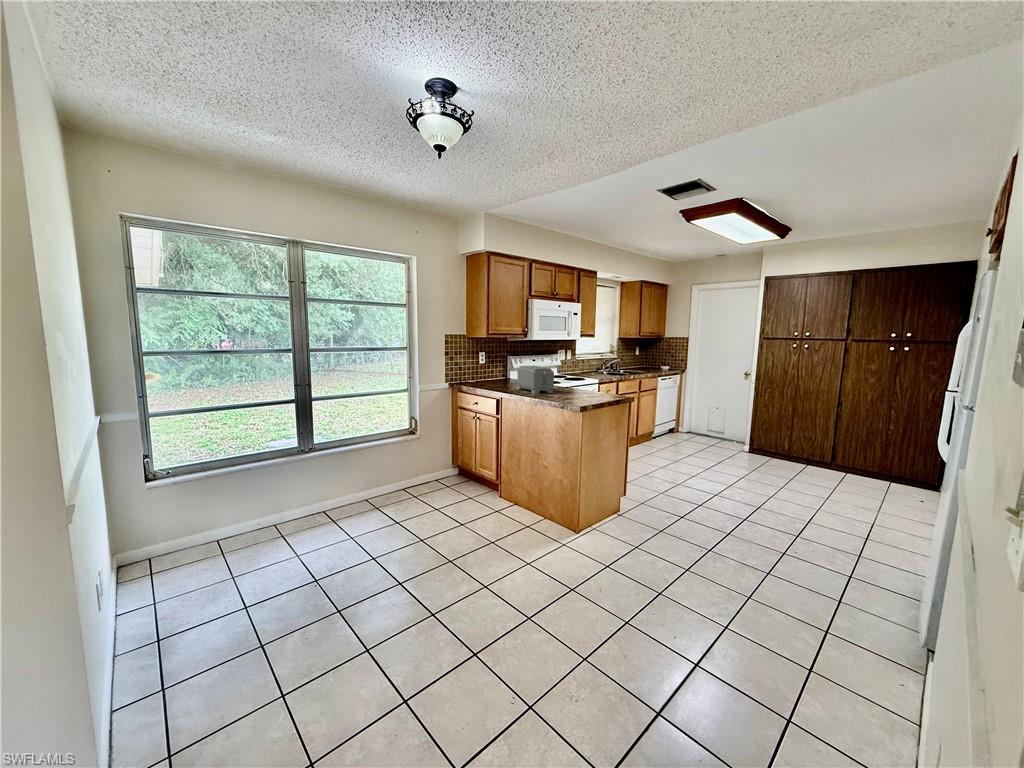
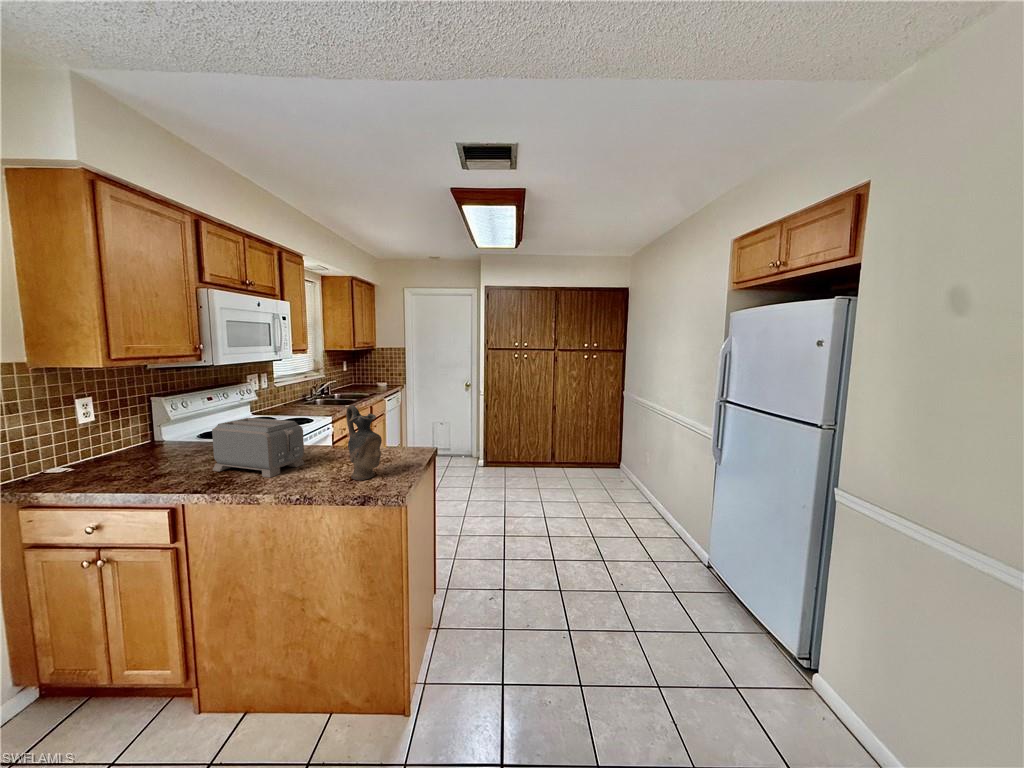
ceramic pitcher: none [565,359,582,400] -> present [346,405,382,480]

